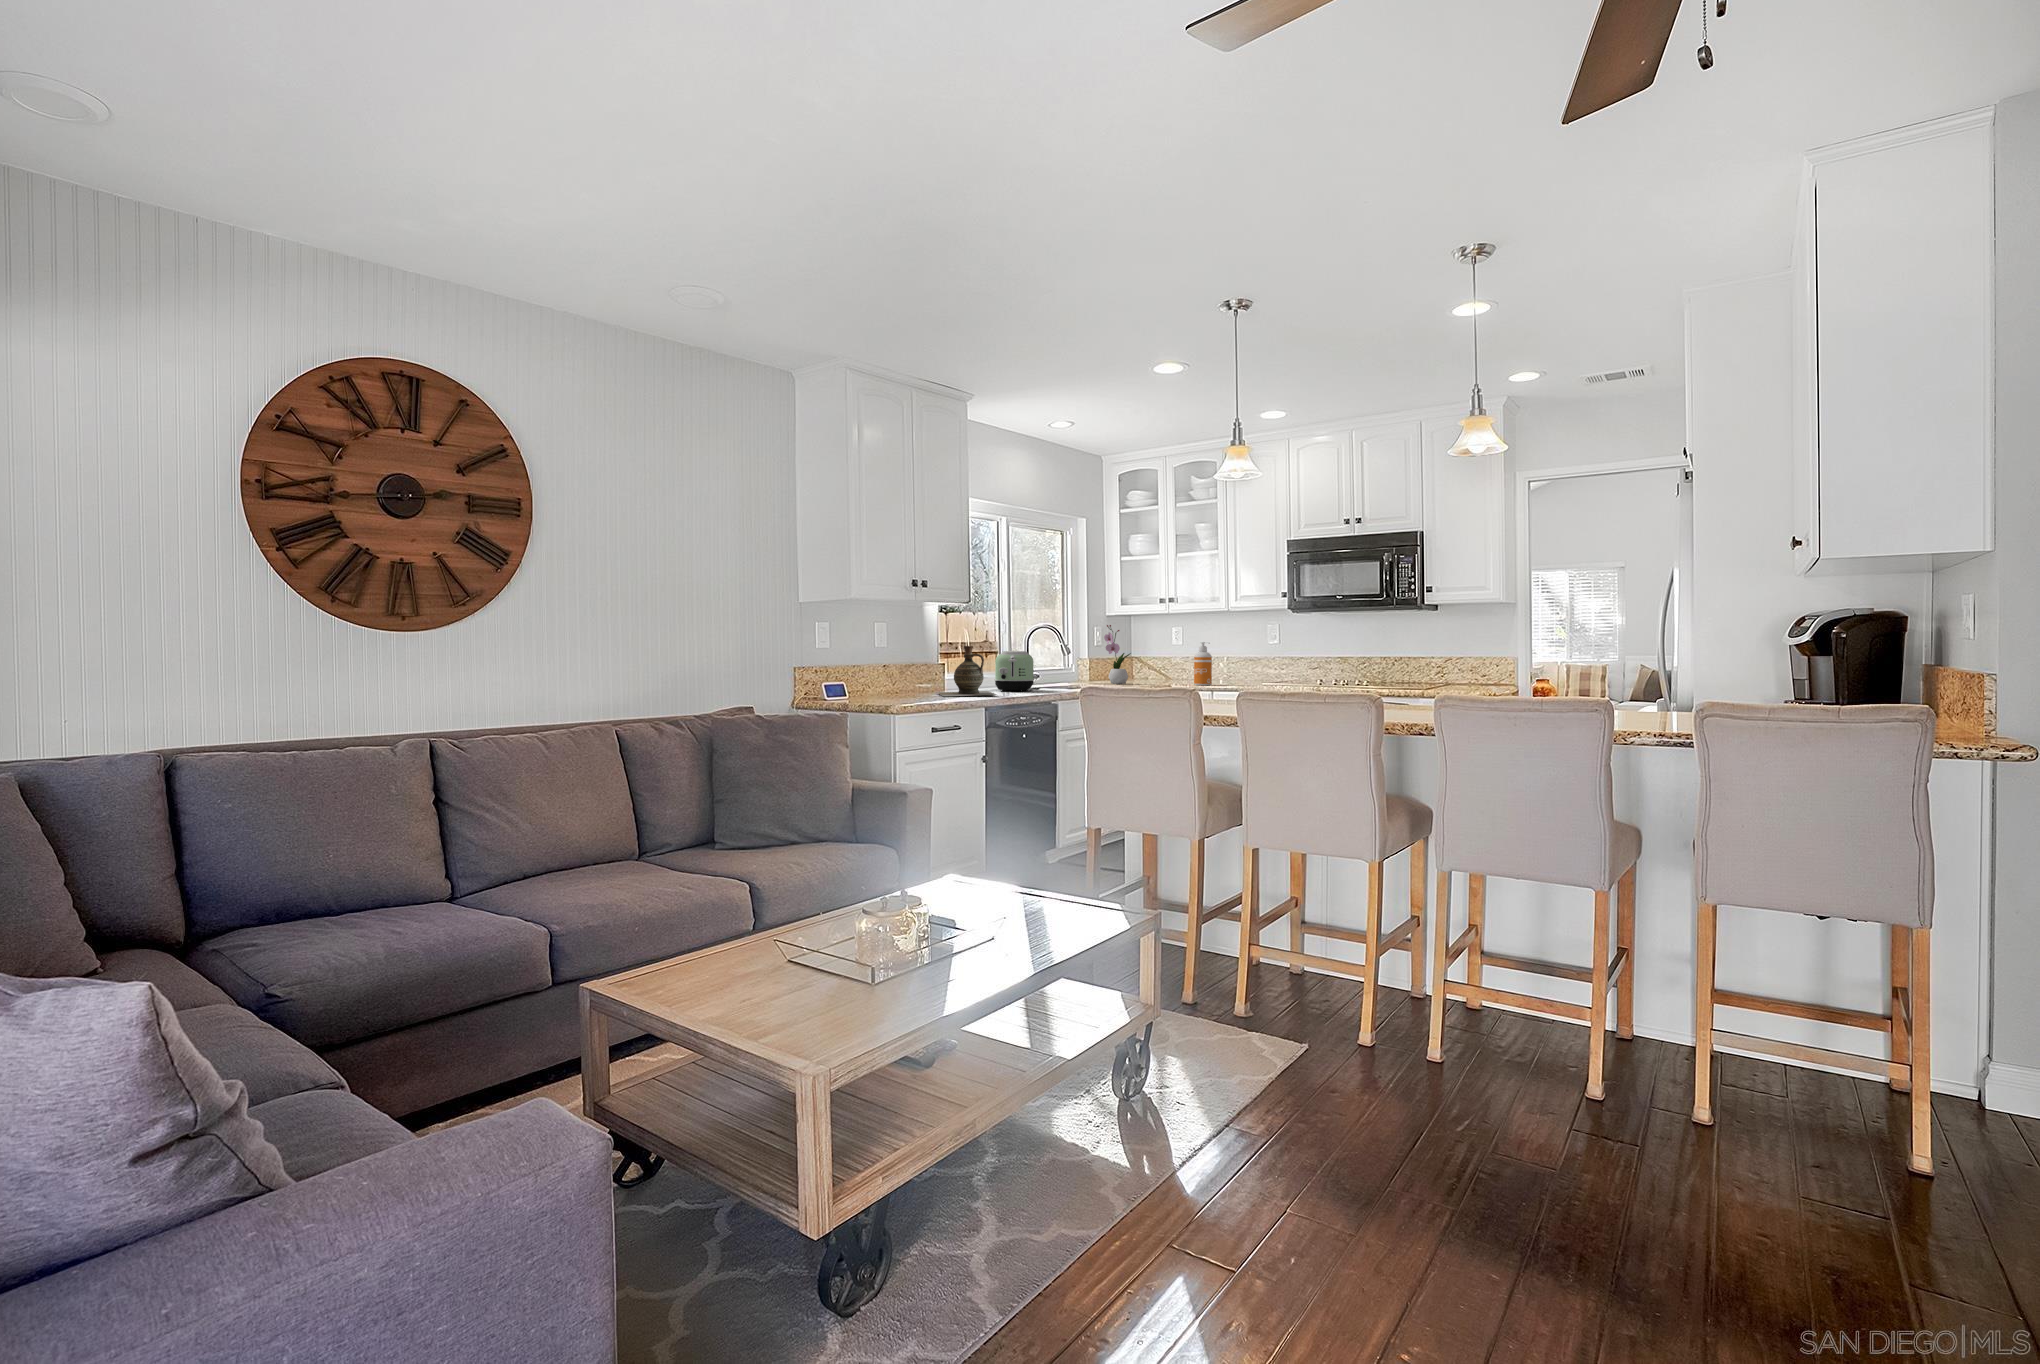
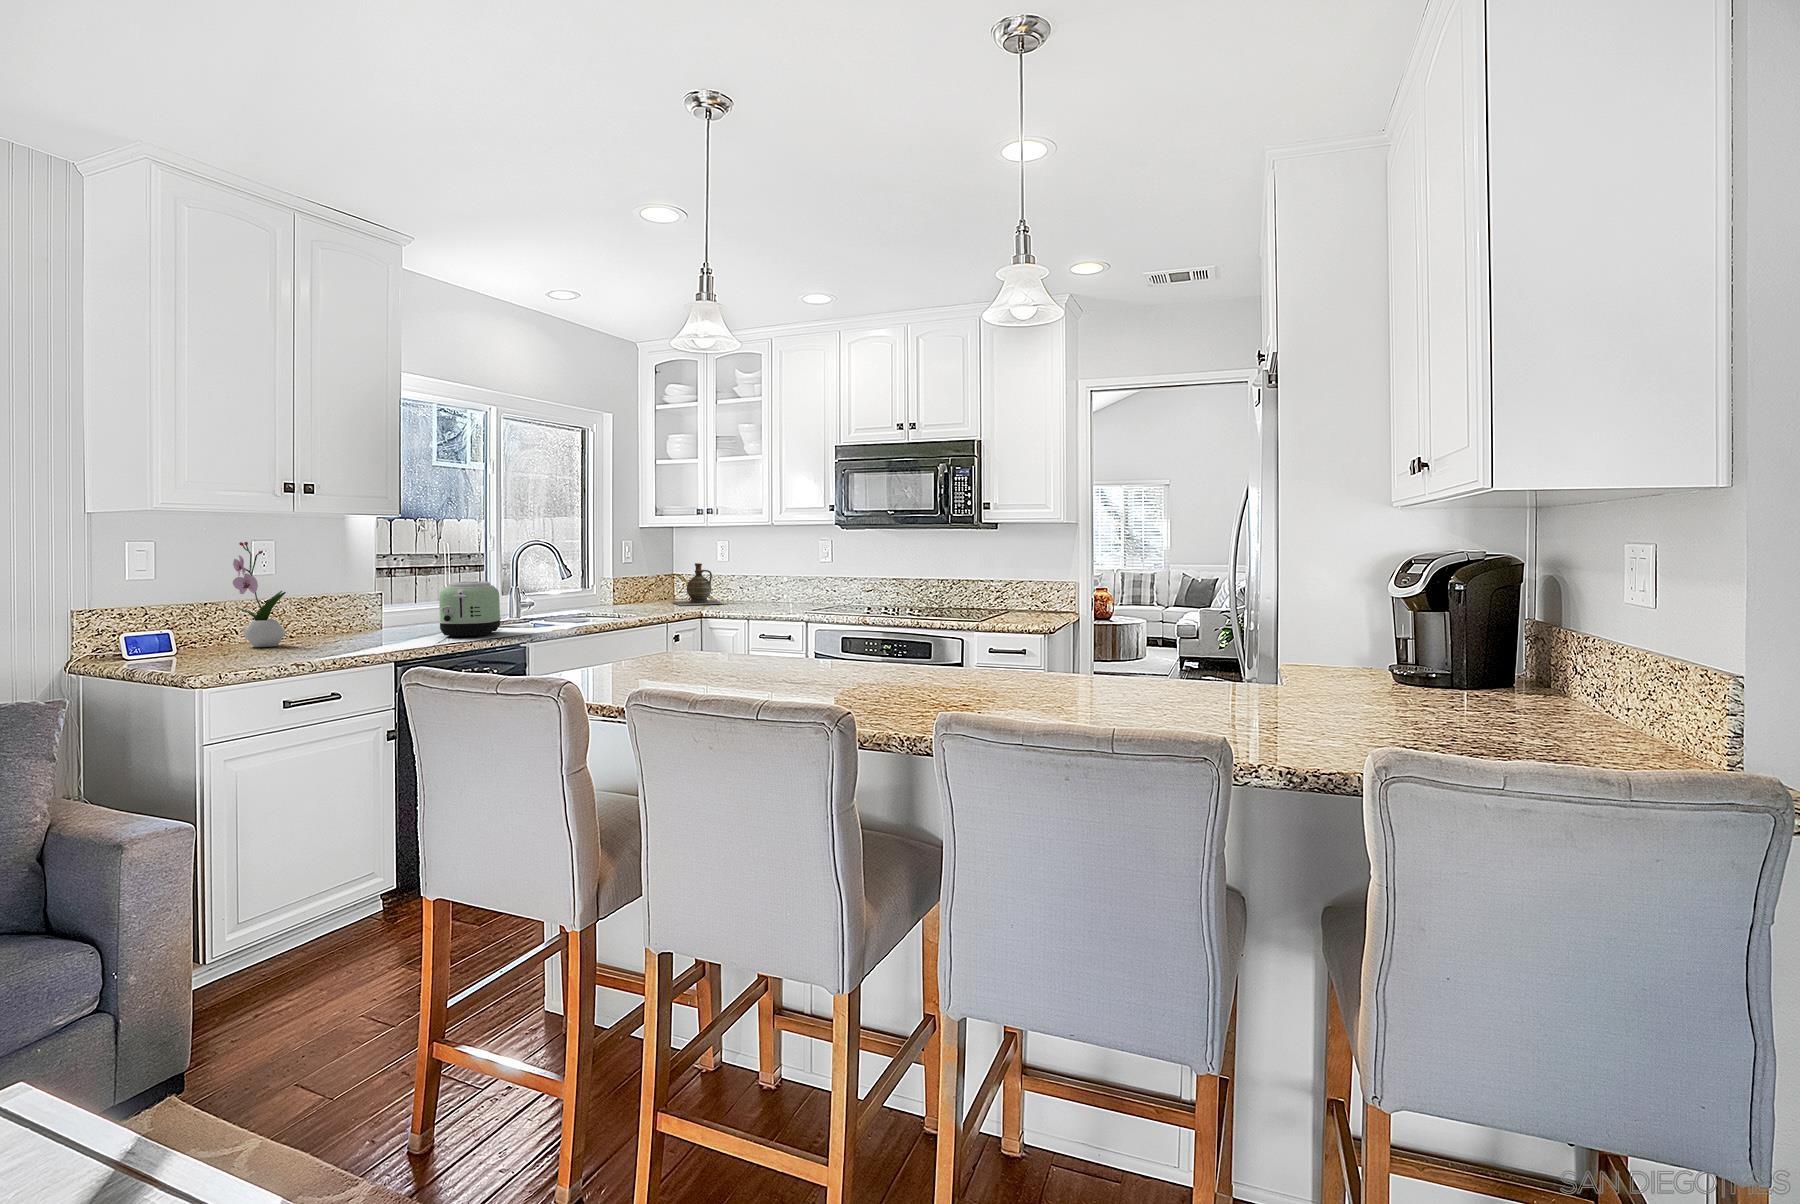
flower arrangement: present [1104,625,1131,684] -> present [233,542,286,647]
soap dispenser: present [1194,642,1212,685] -> none [732,563,753,614]
ceramic jug: present [937,646,996,696] -> present [671,563,722,605]

